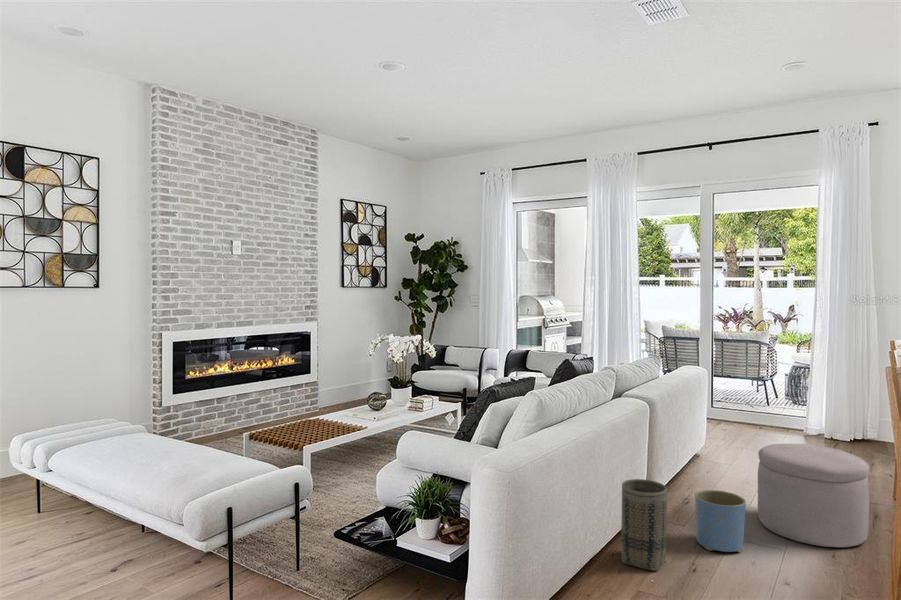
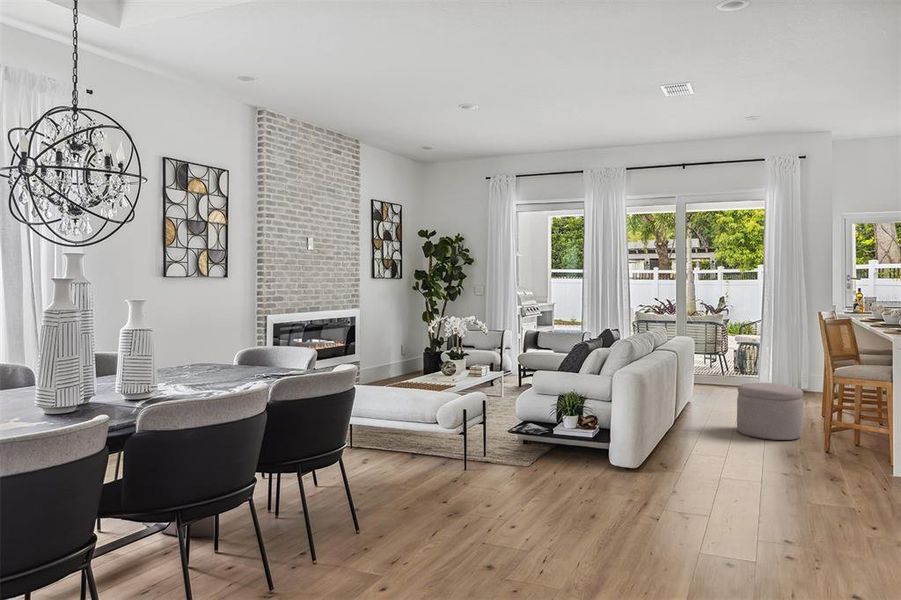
basket: present [621,479,667,571] -> none [668,400,695,452]
planter: present [695,490,746,552] -> none [705,410,736,444]

